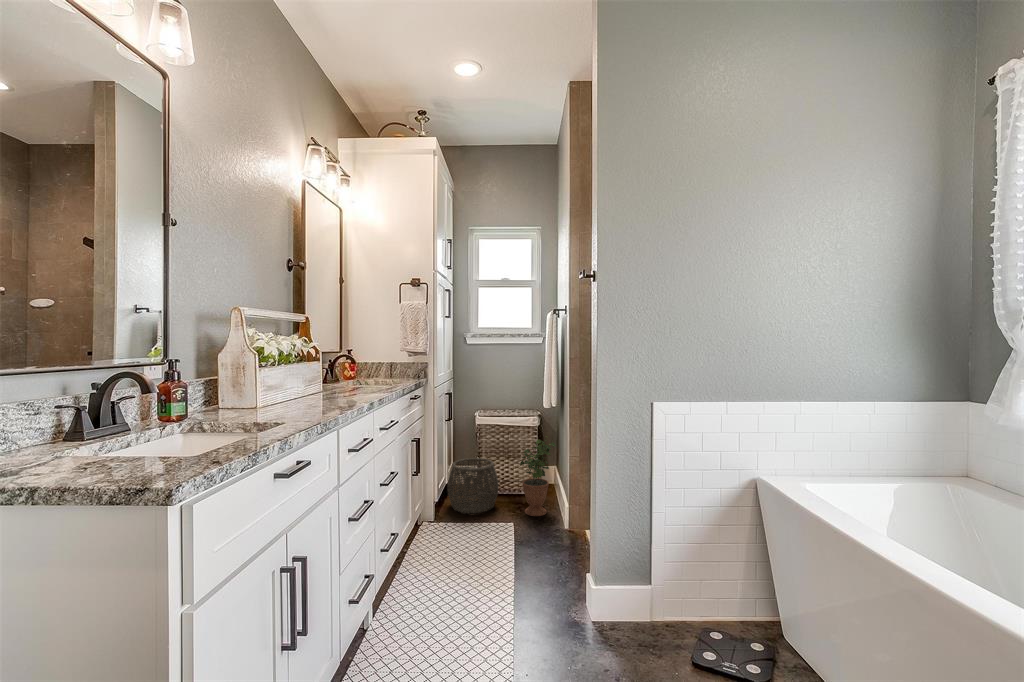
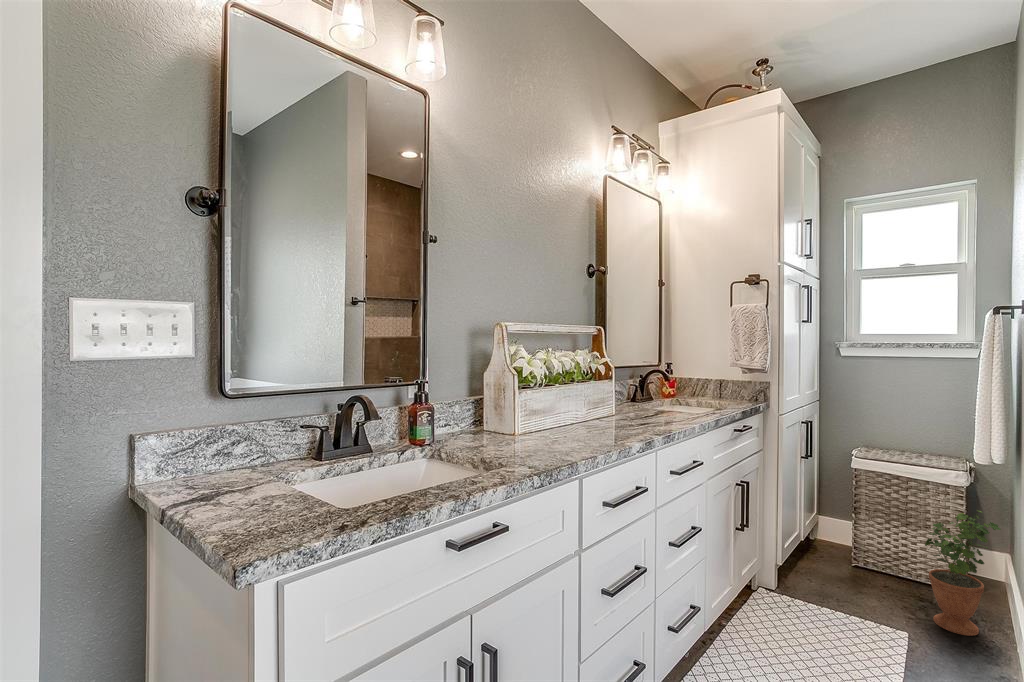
woven basket: present [448,458,499,513] -> none [800,514,886,598]

